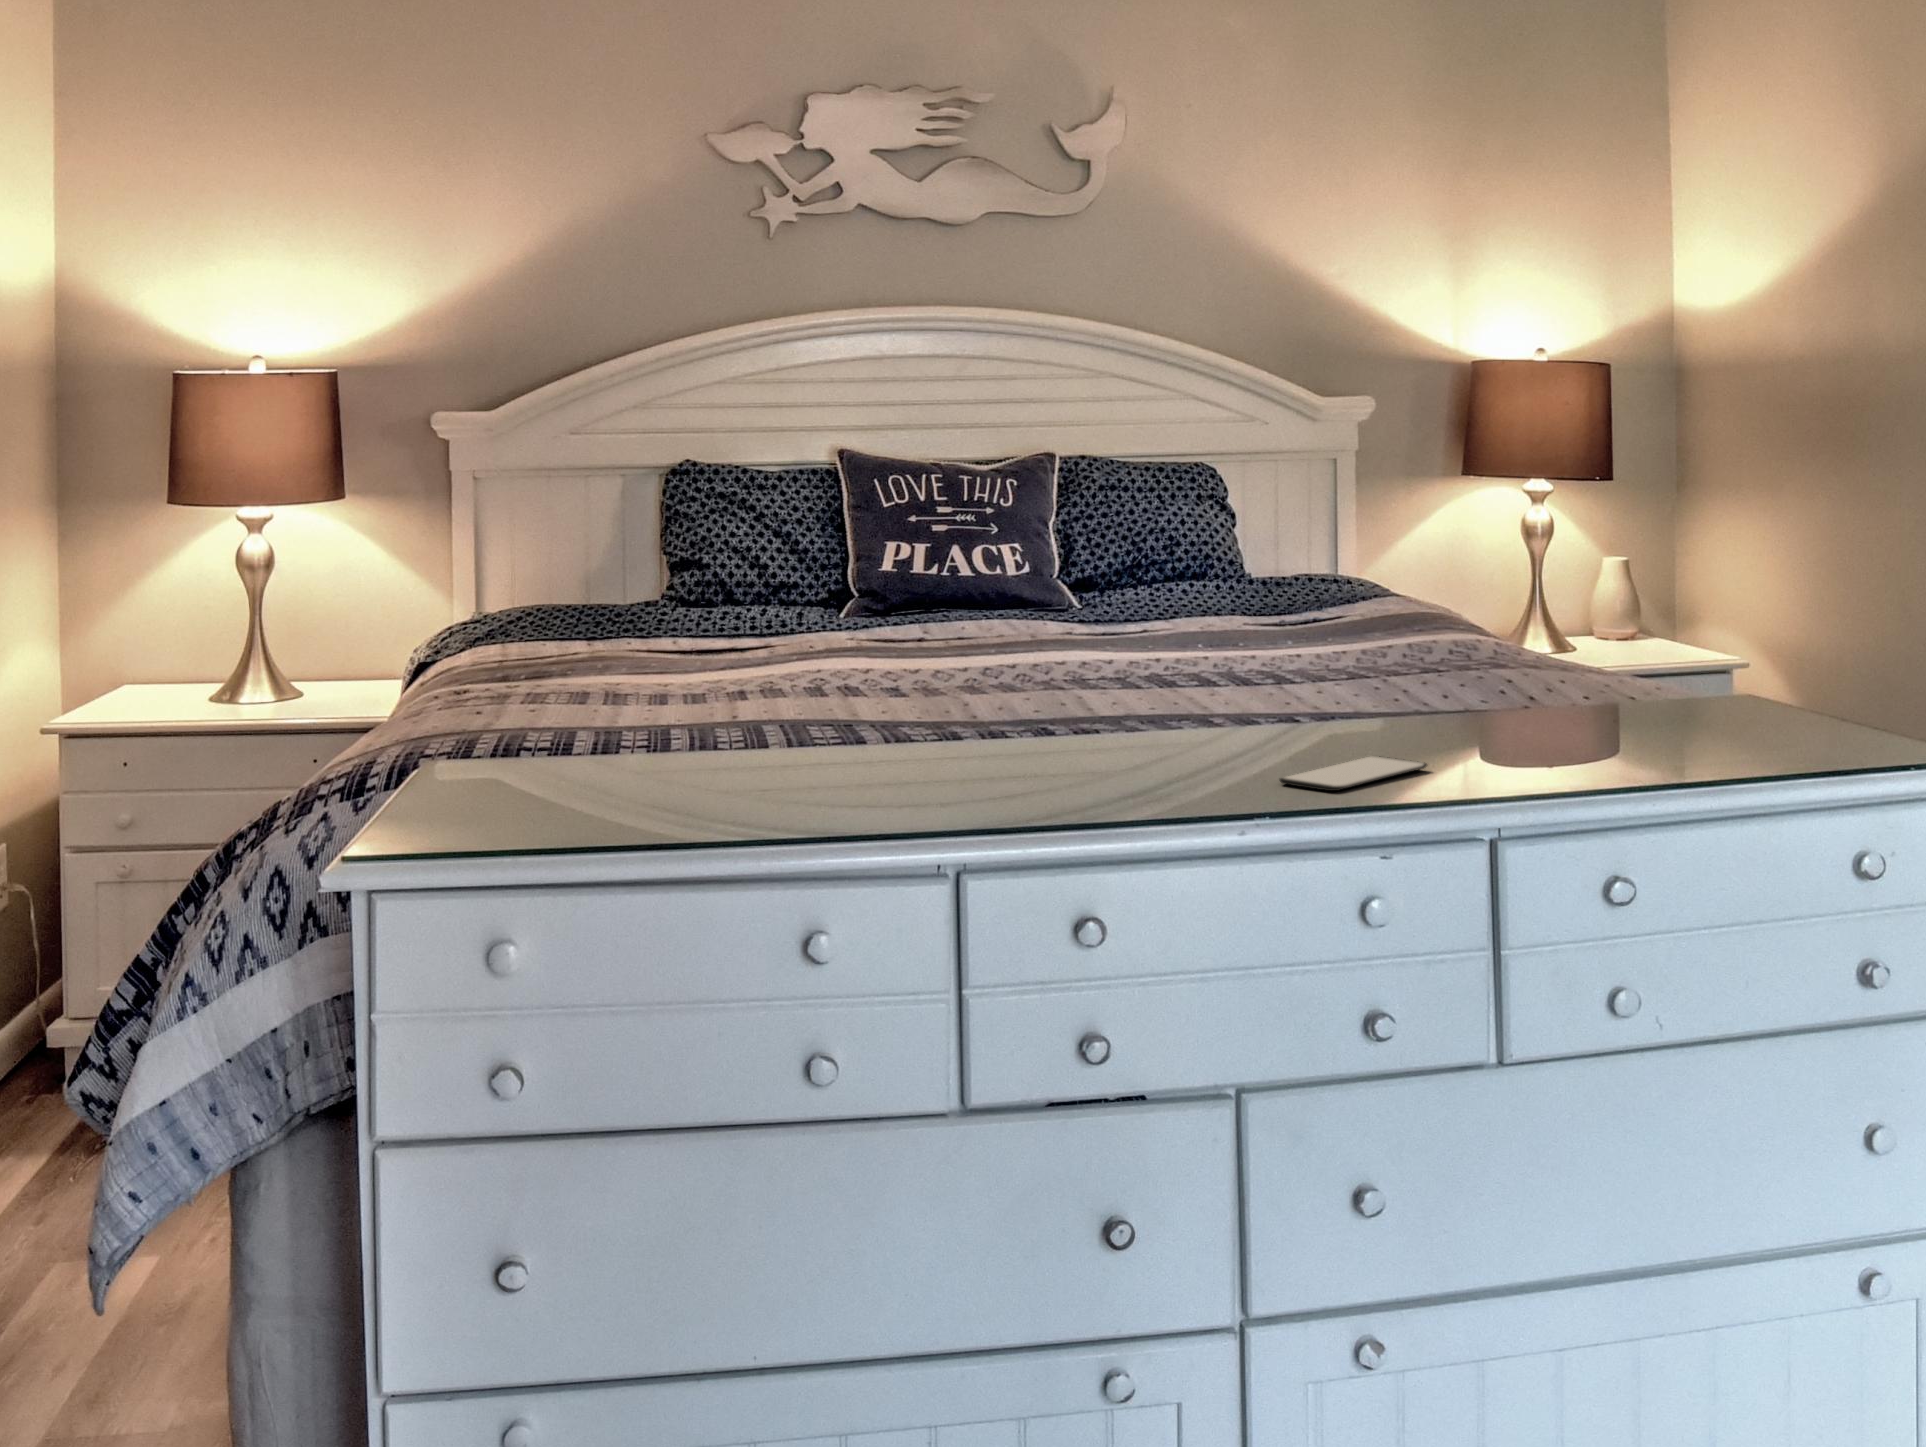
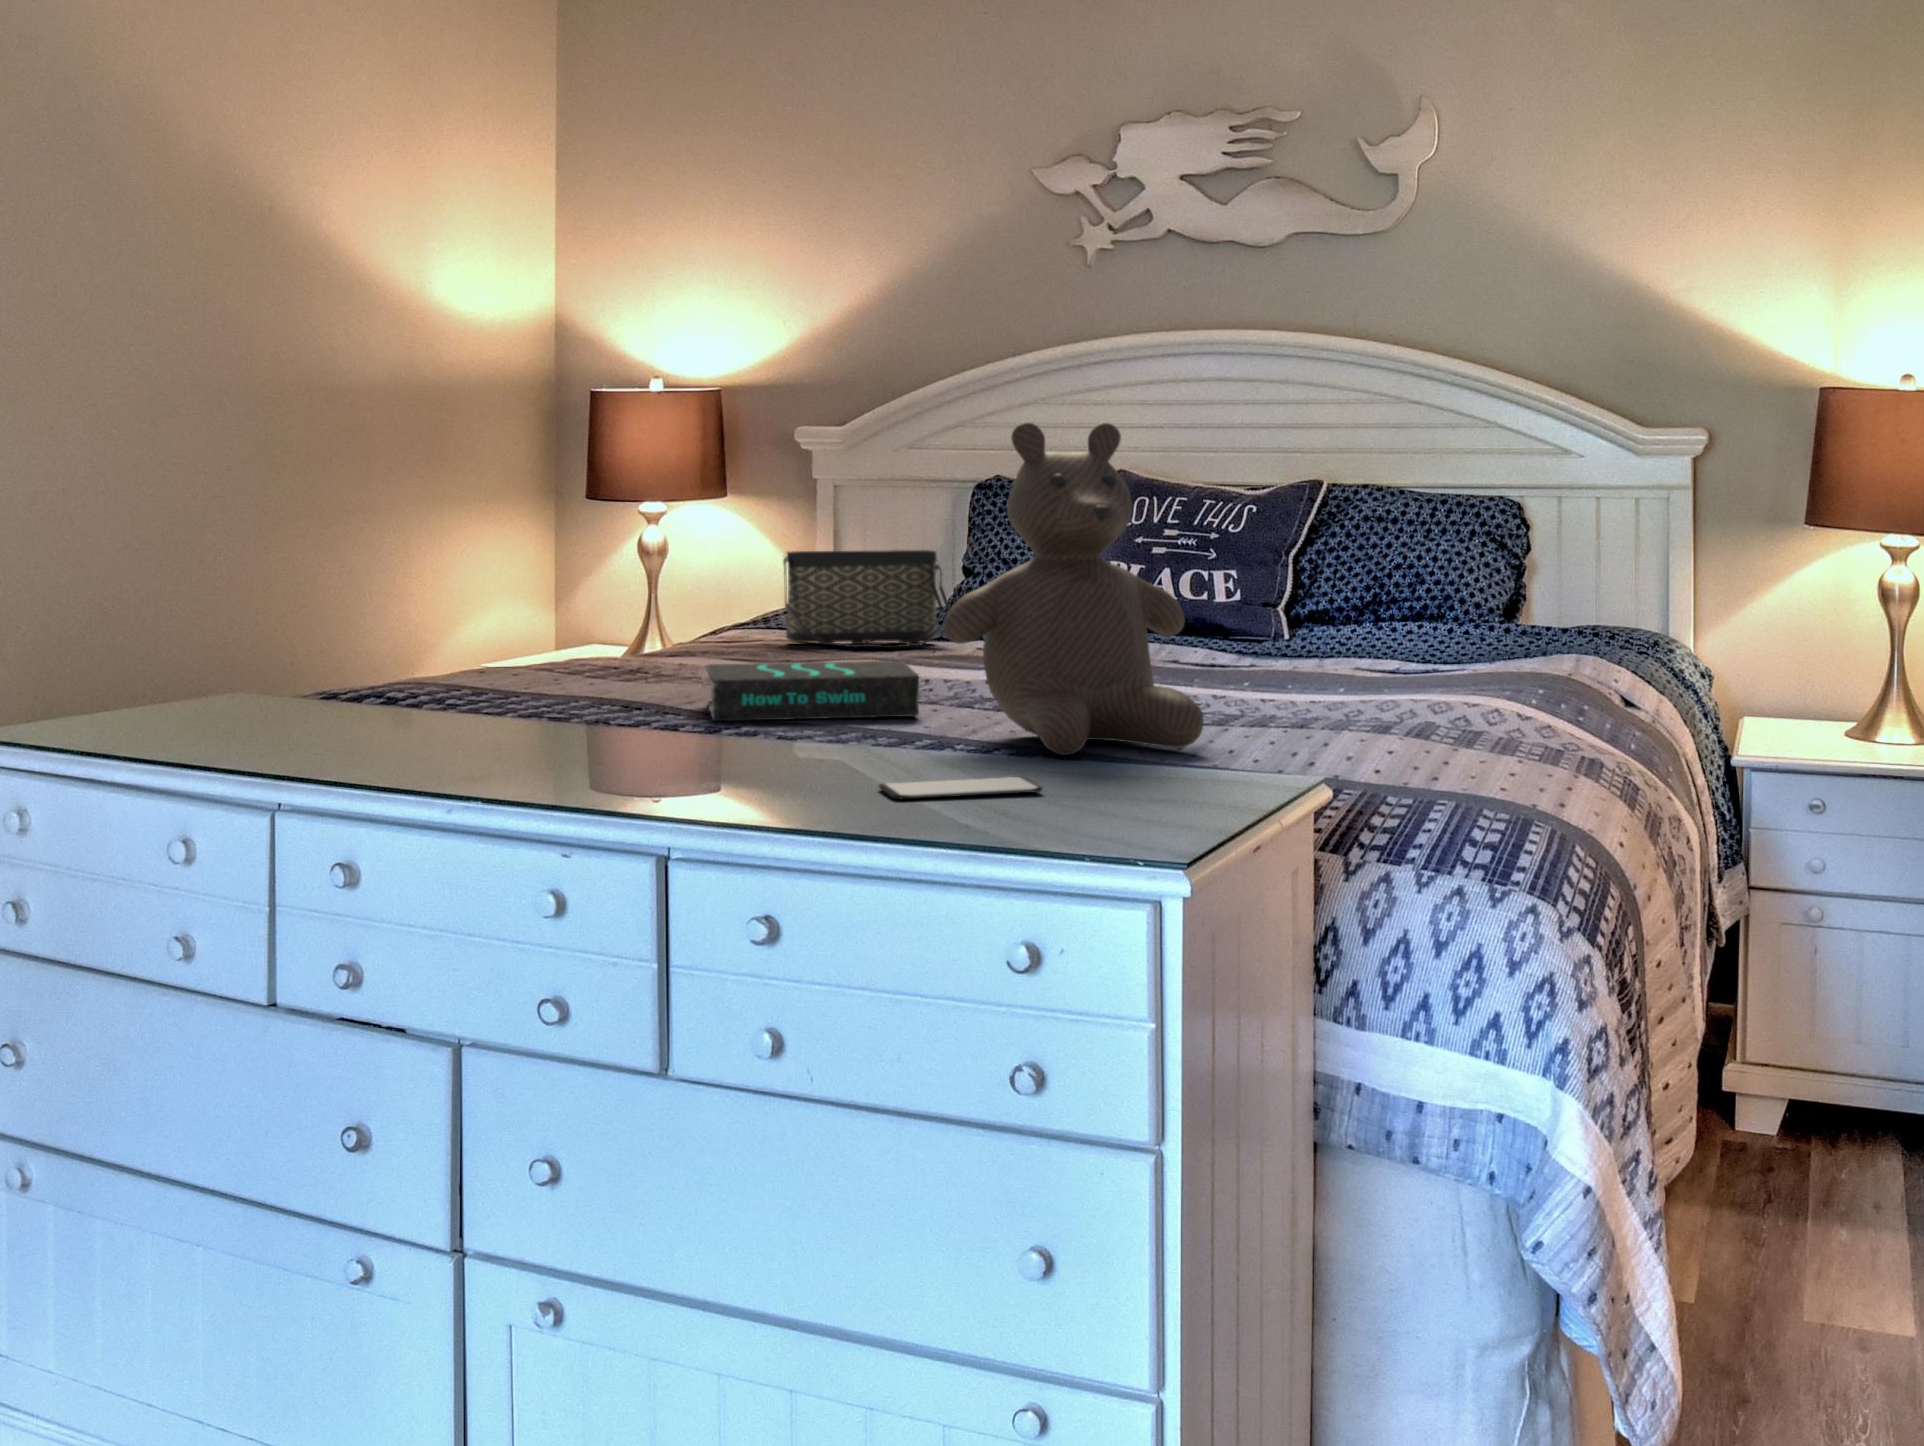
teddy bear: none [1148,399,1405,732] -> present [943,422,1204,755]
handbag: none [601,540,789,650] -> present [783,550,950,647]
book: none [776,656,1042,738] -> present [704,661,919,721]

